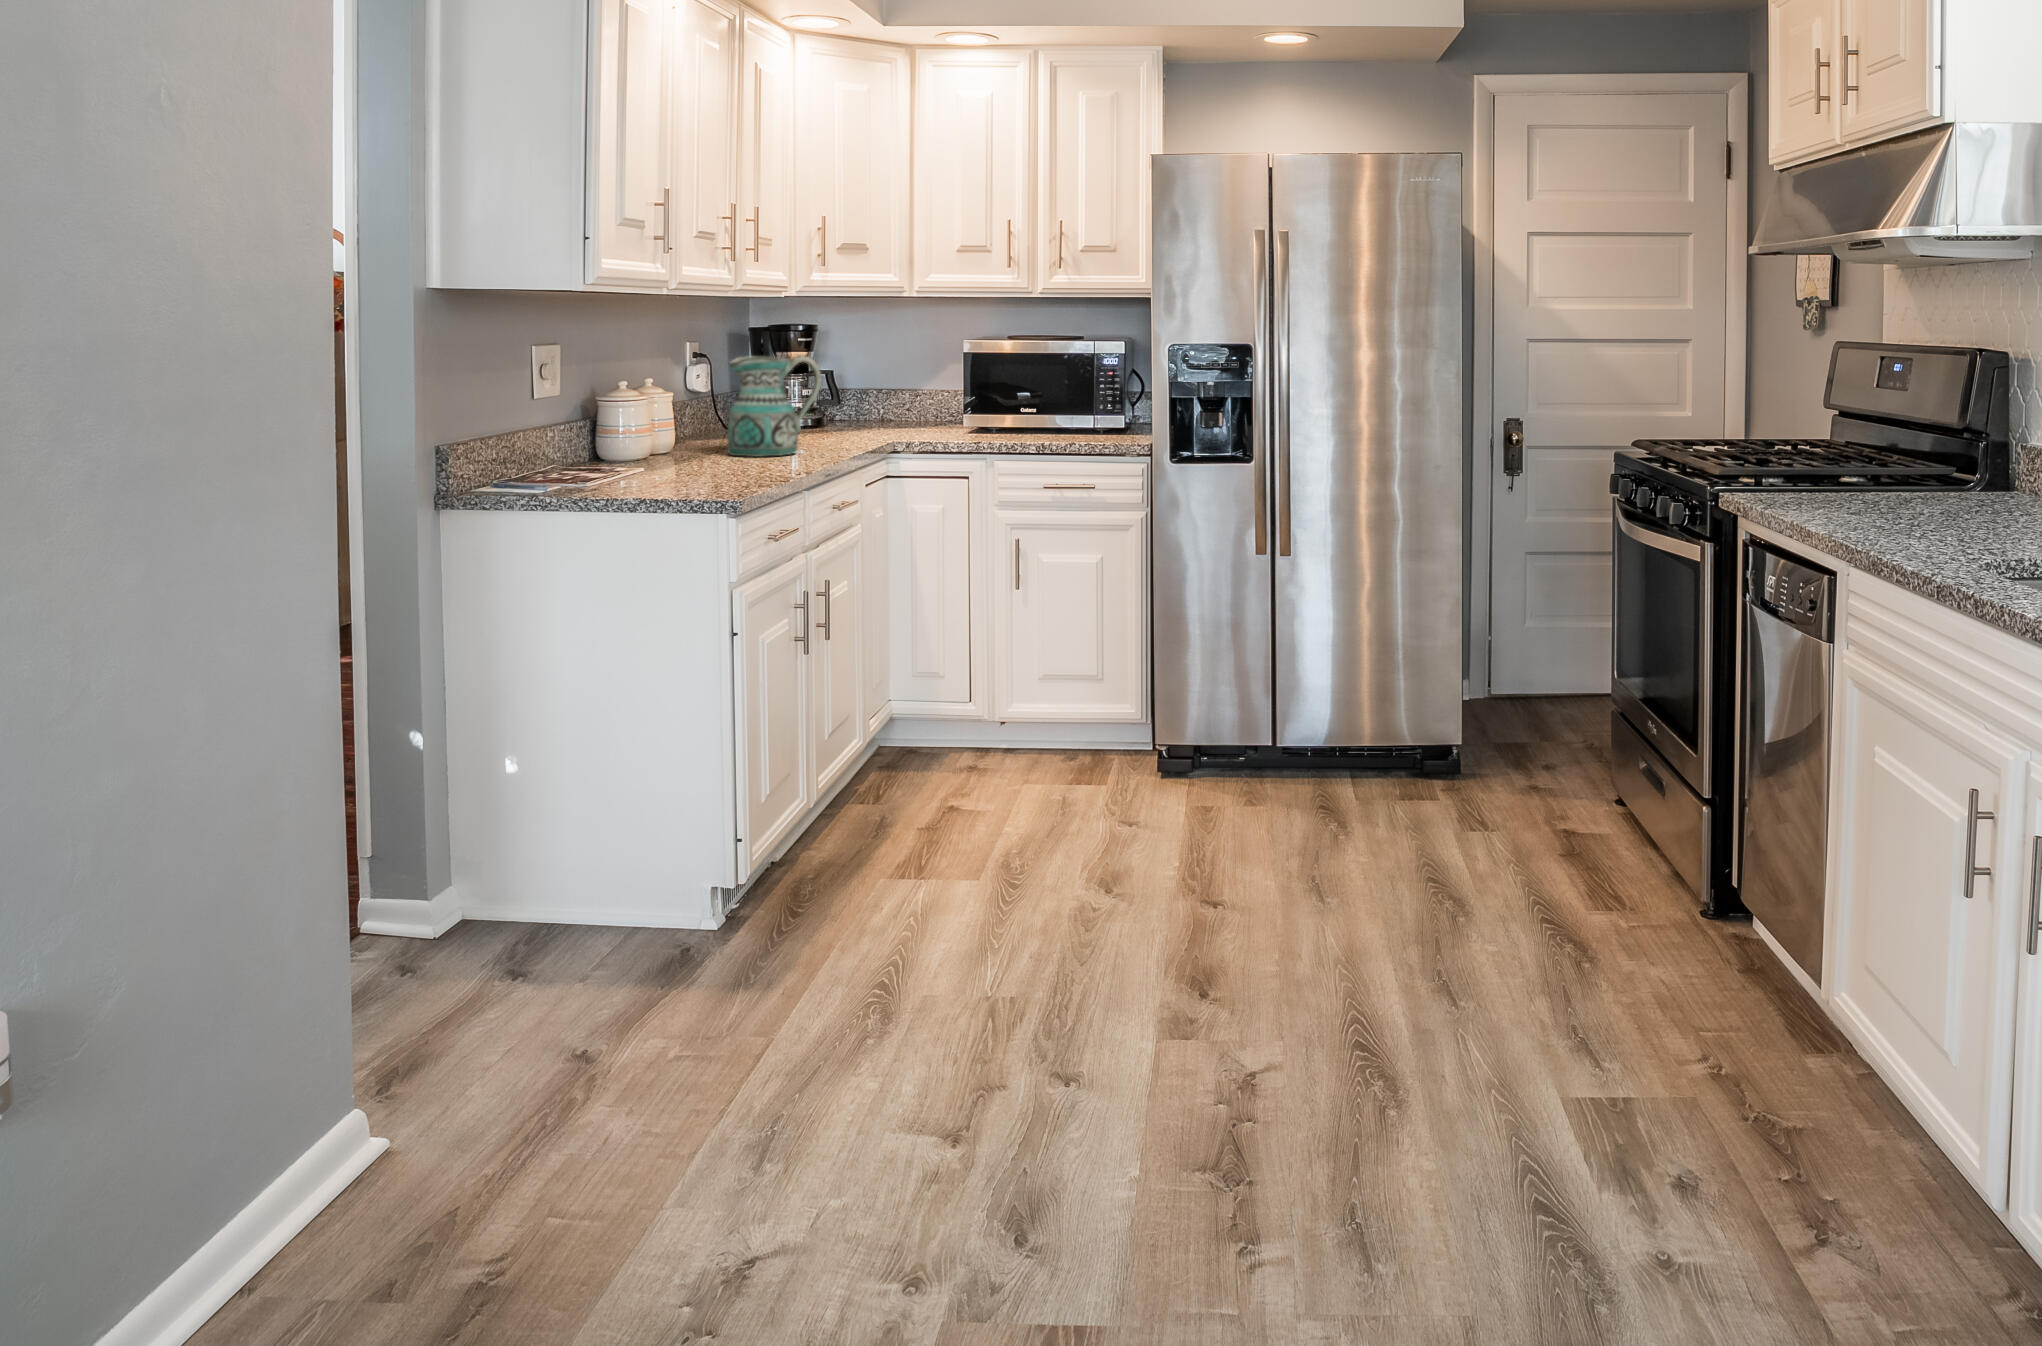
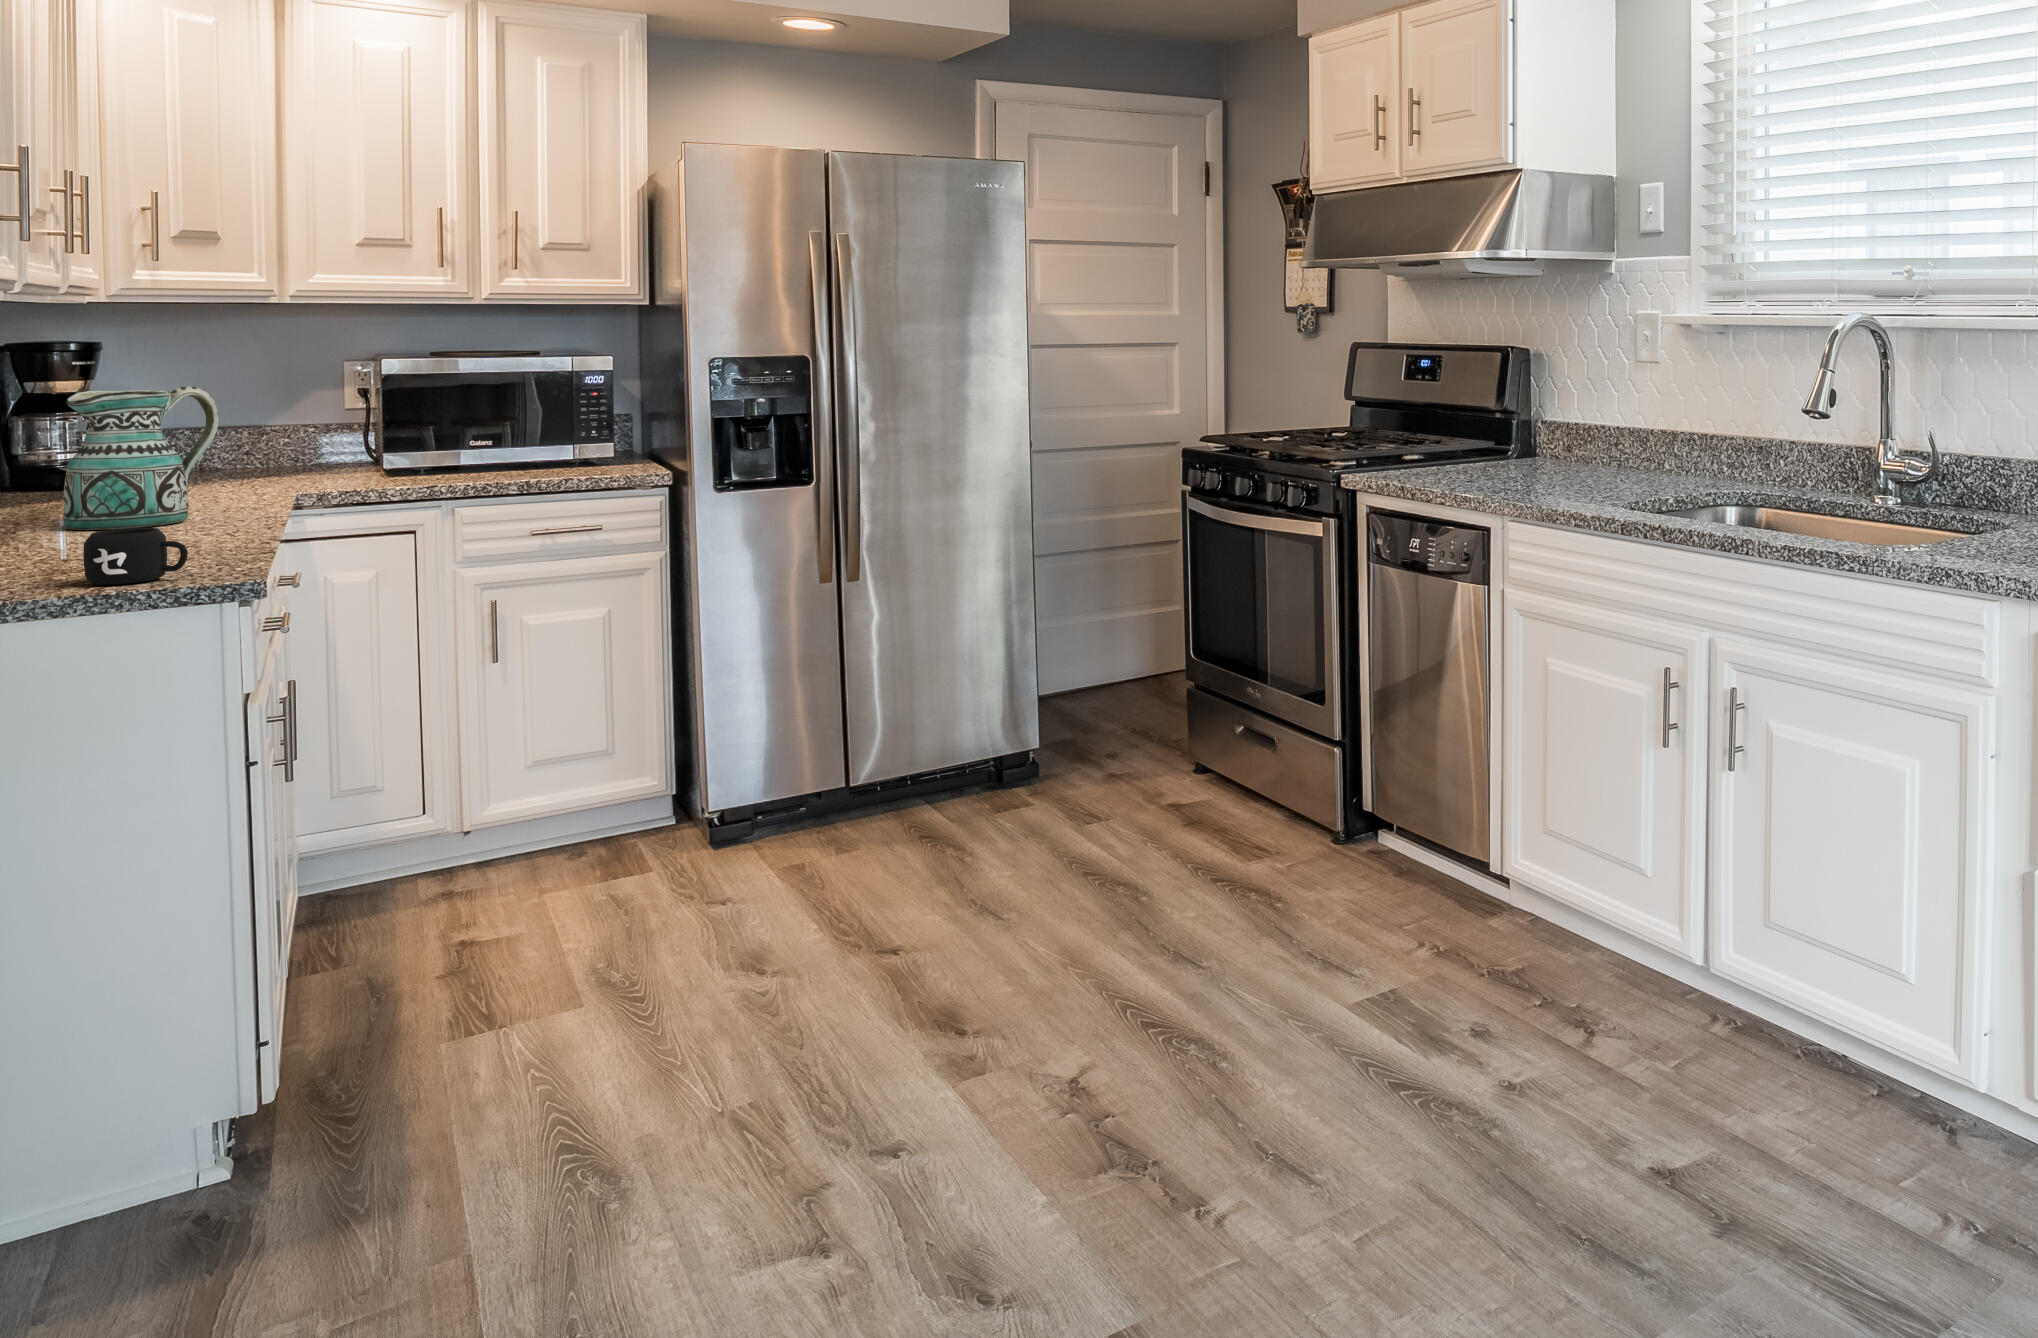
mug: none [634,455,688,494] -> present [83,528,188,585]

